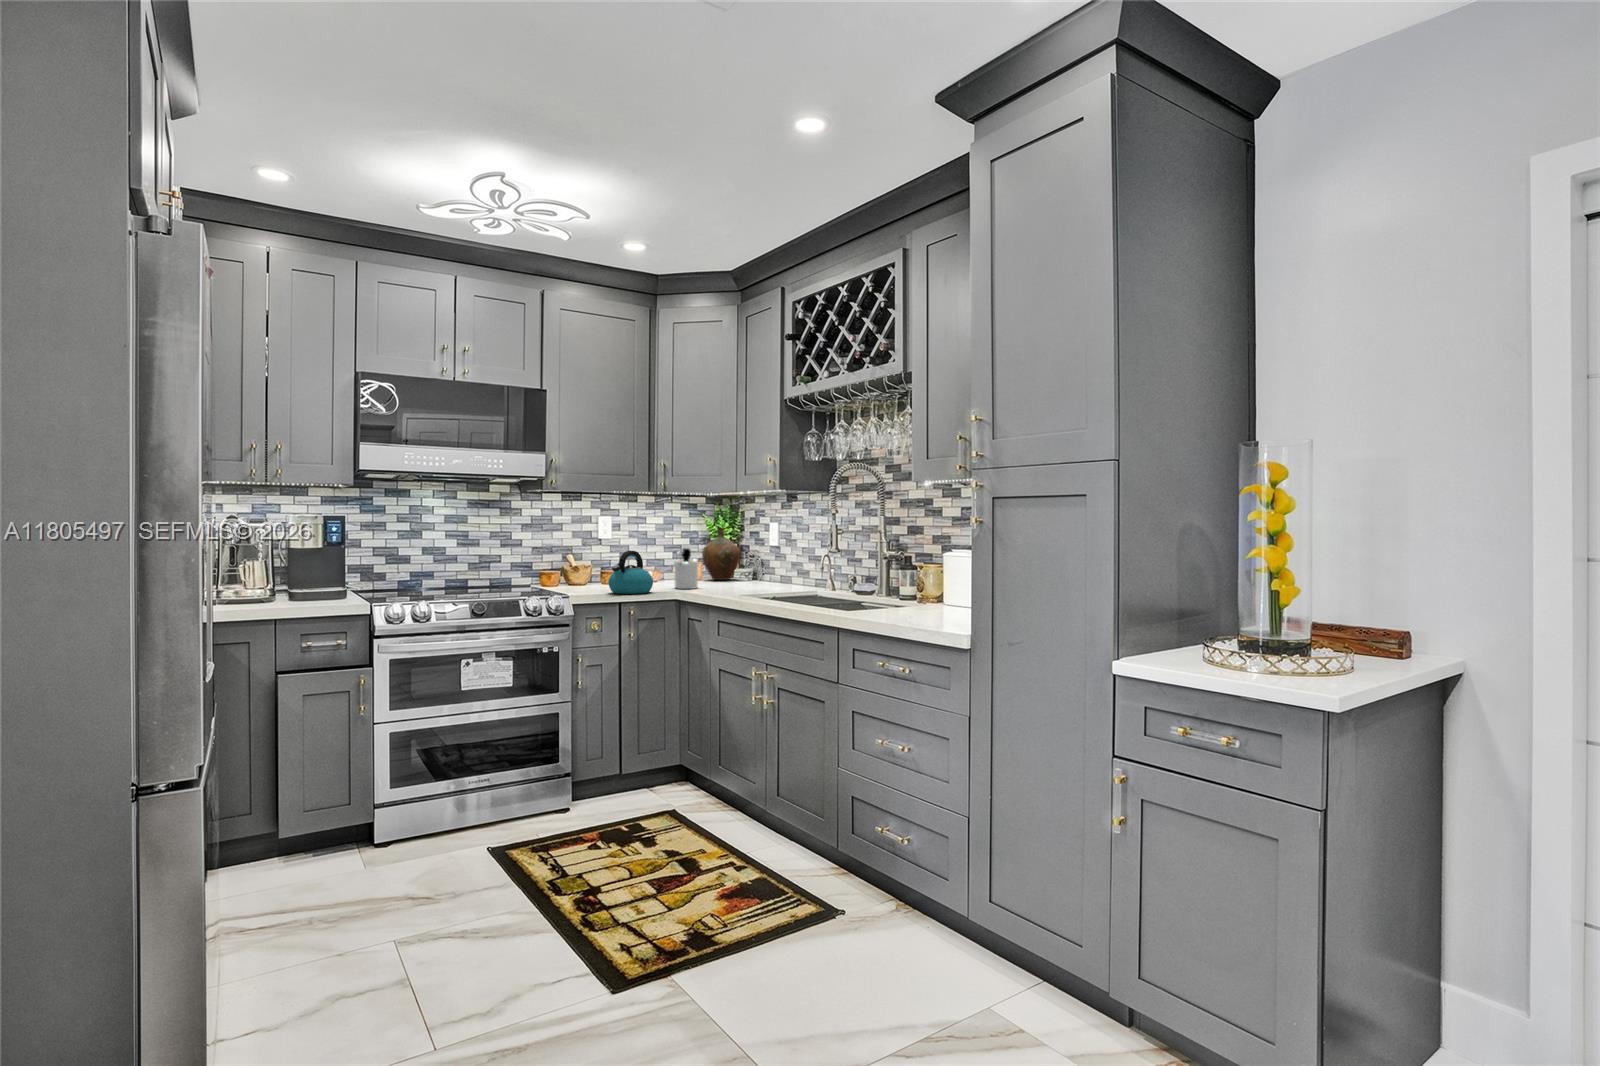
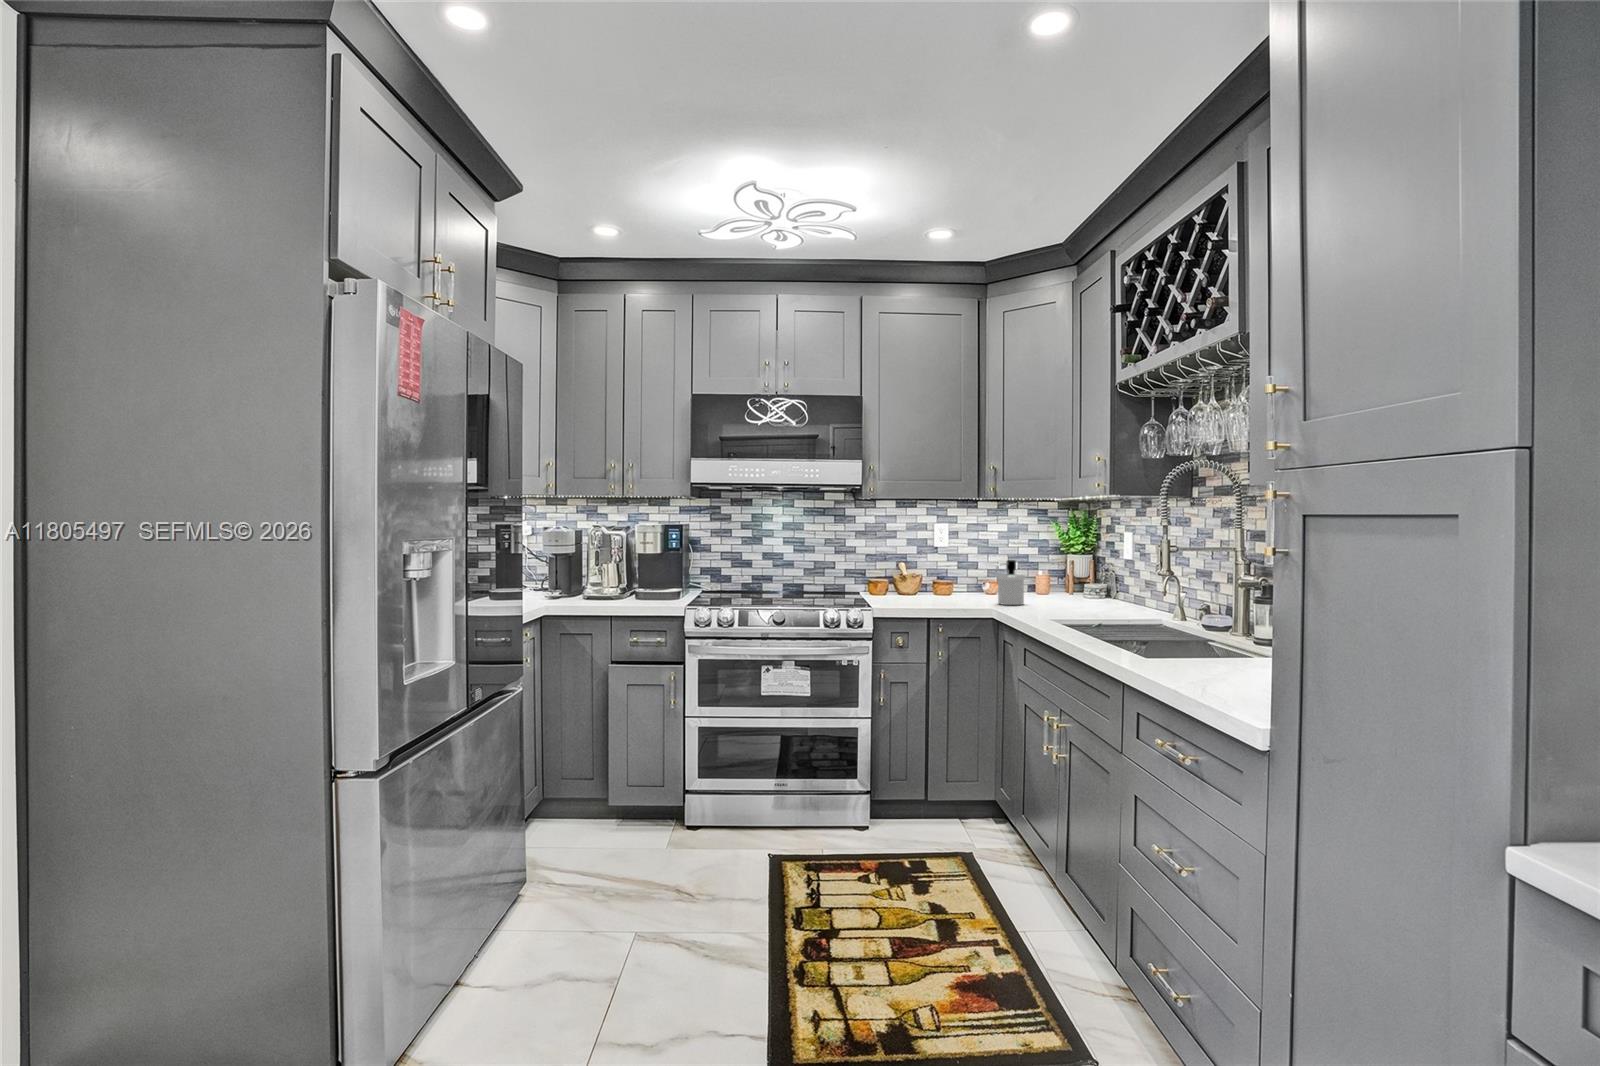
ceramic jug: present [702,527,740,580] -> none [1048,535,1091,595]
kettle: present [608,551,653,594] -> none [919,562,967,609]

